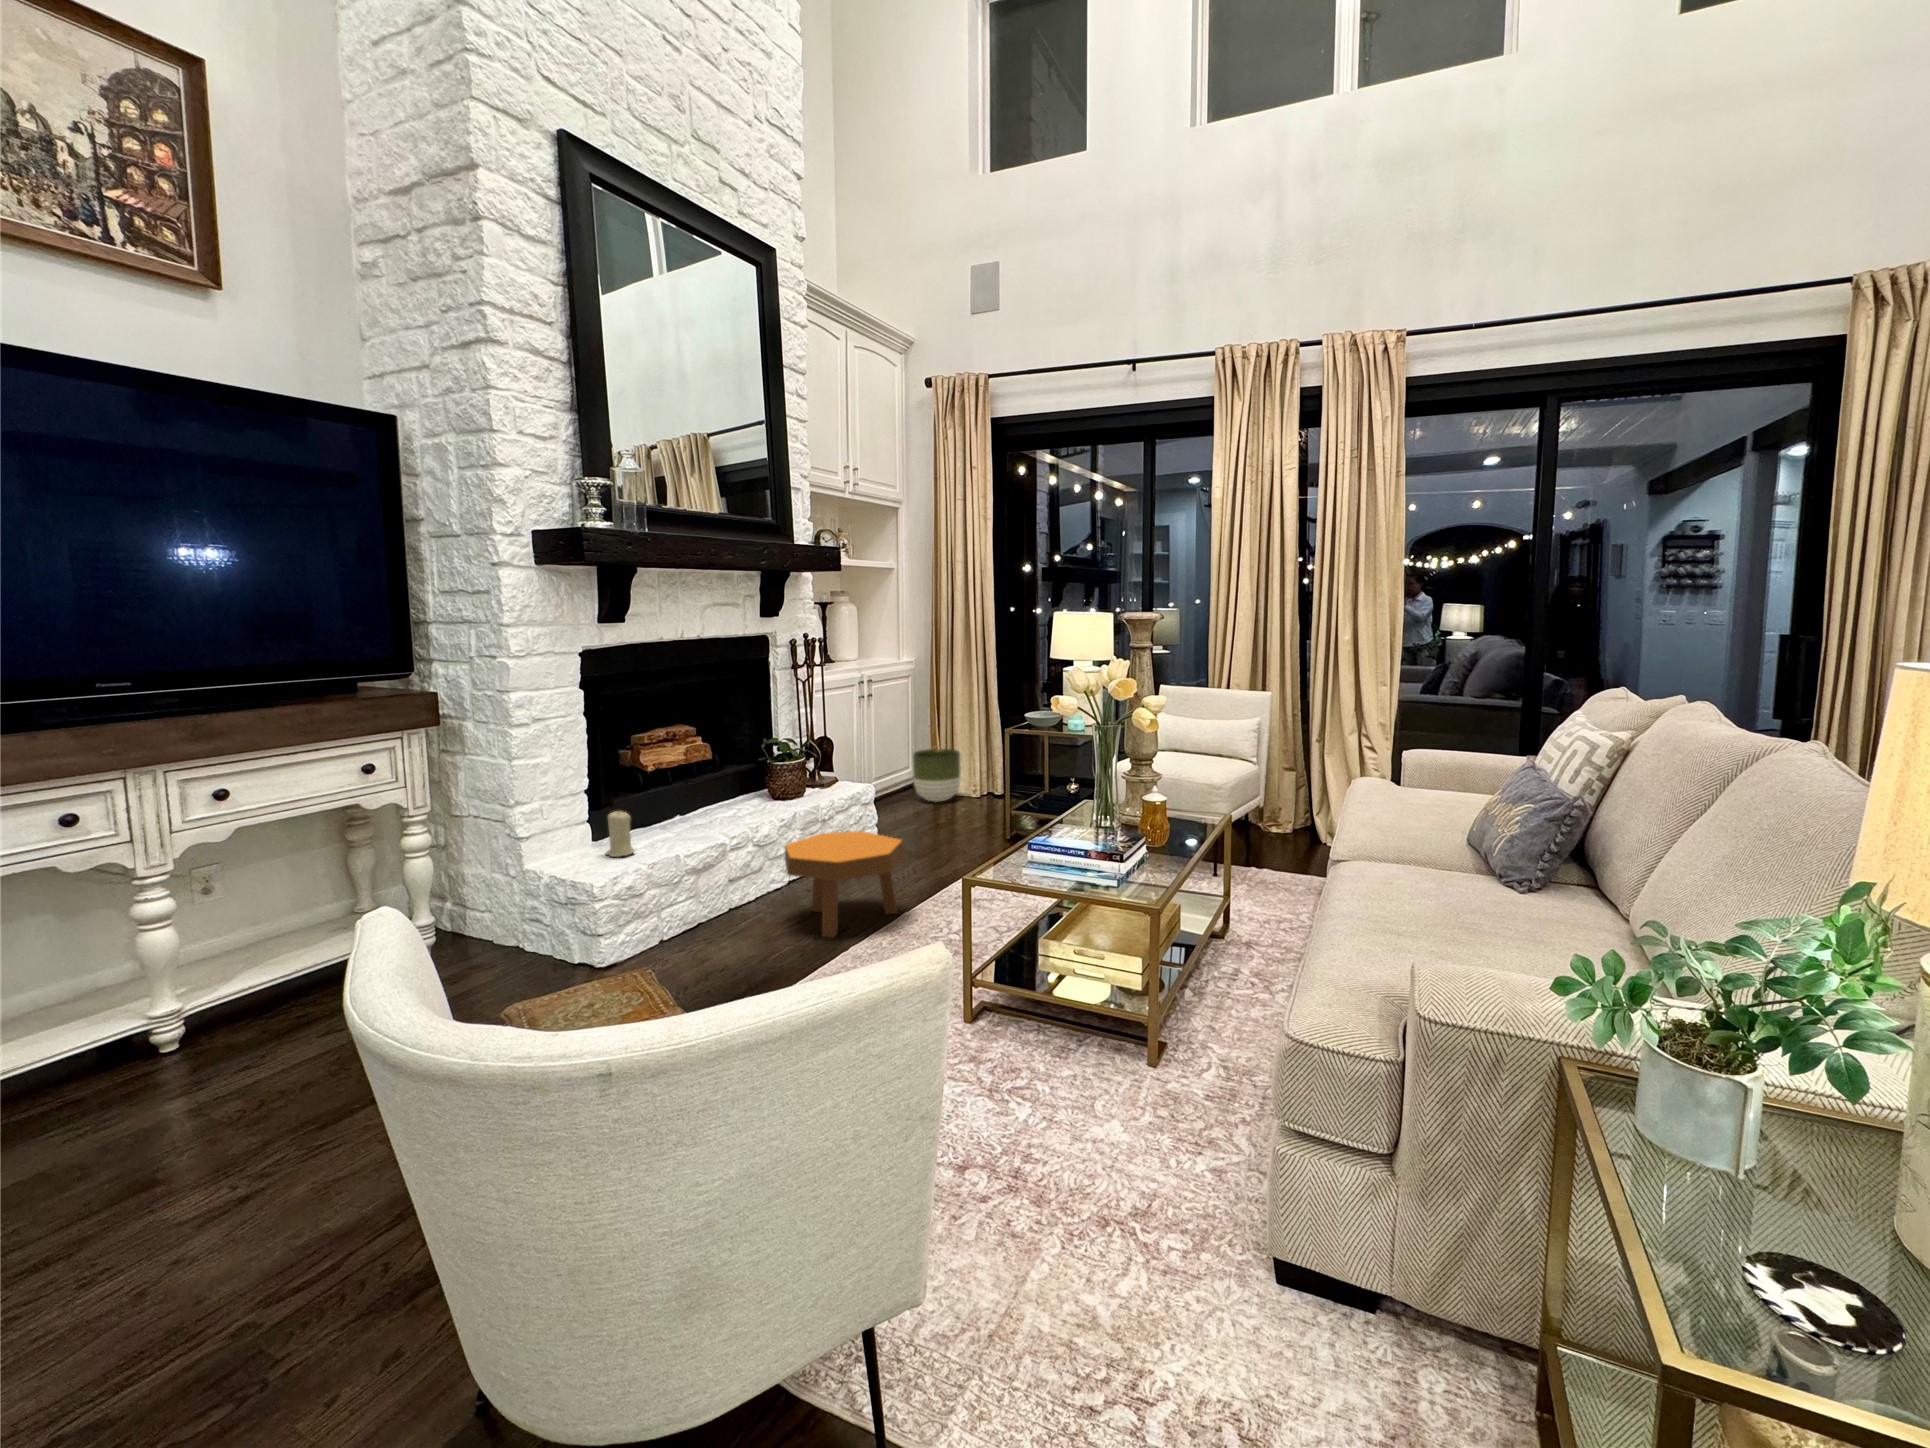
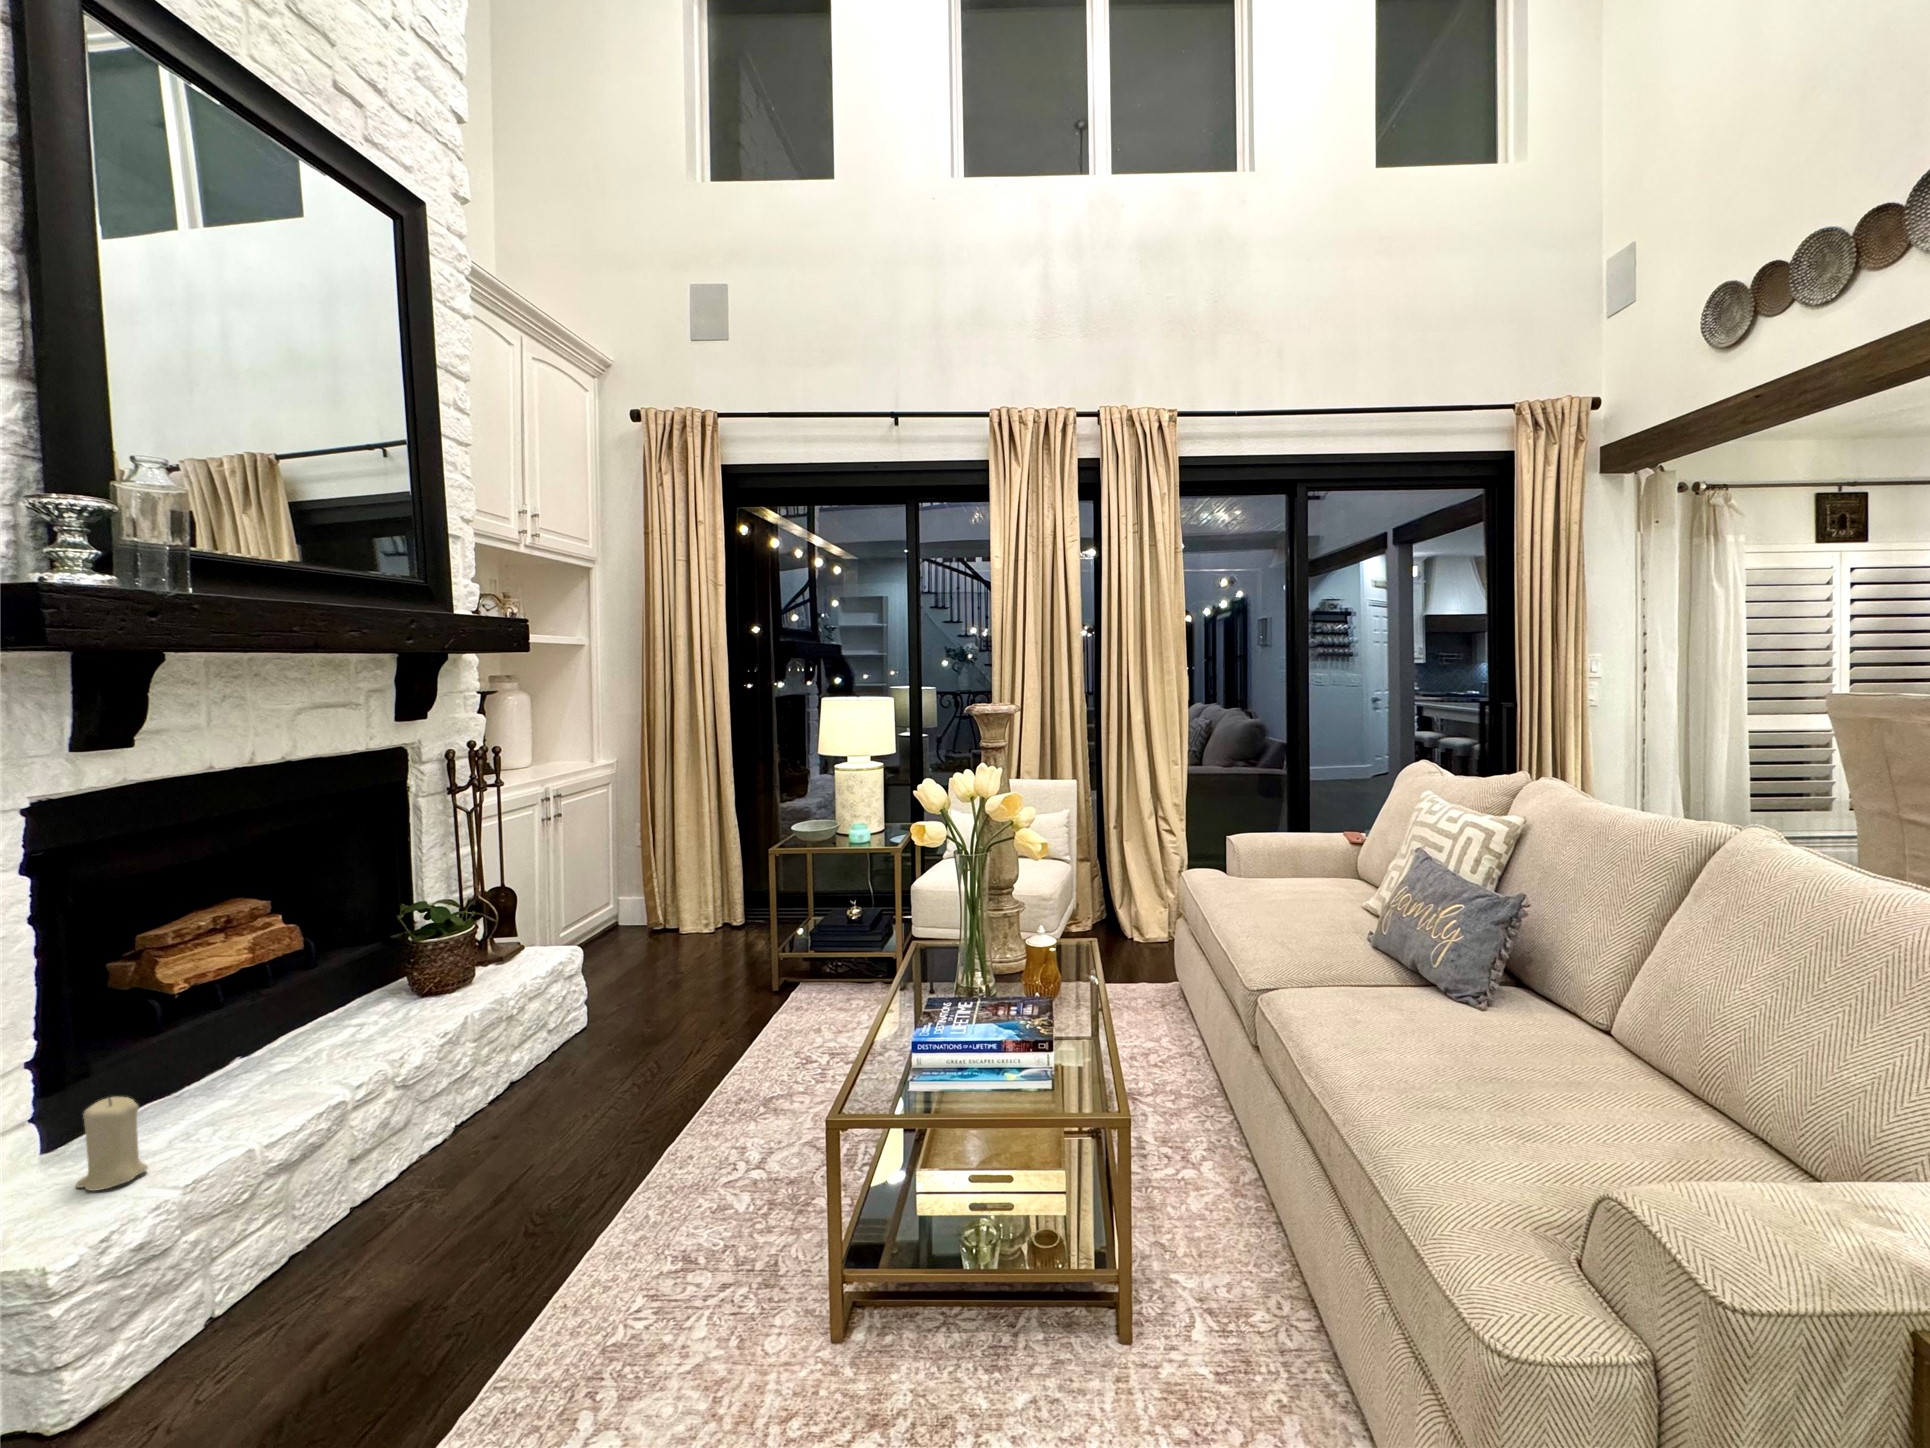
planter: present [913,749,961,802] -> none [620,873,684,943]
footstool: present [785,831,908,937] -> none [455,1040,666,1248]

